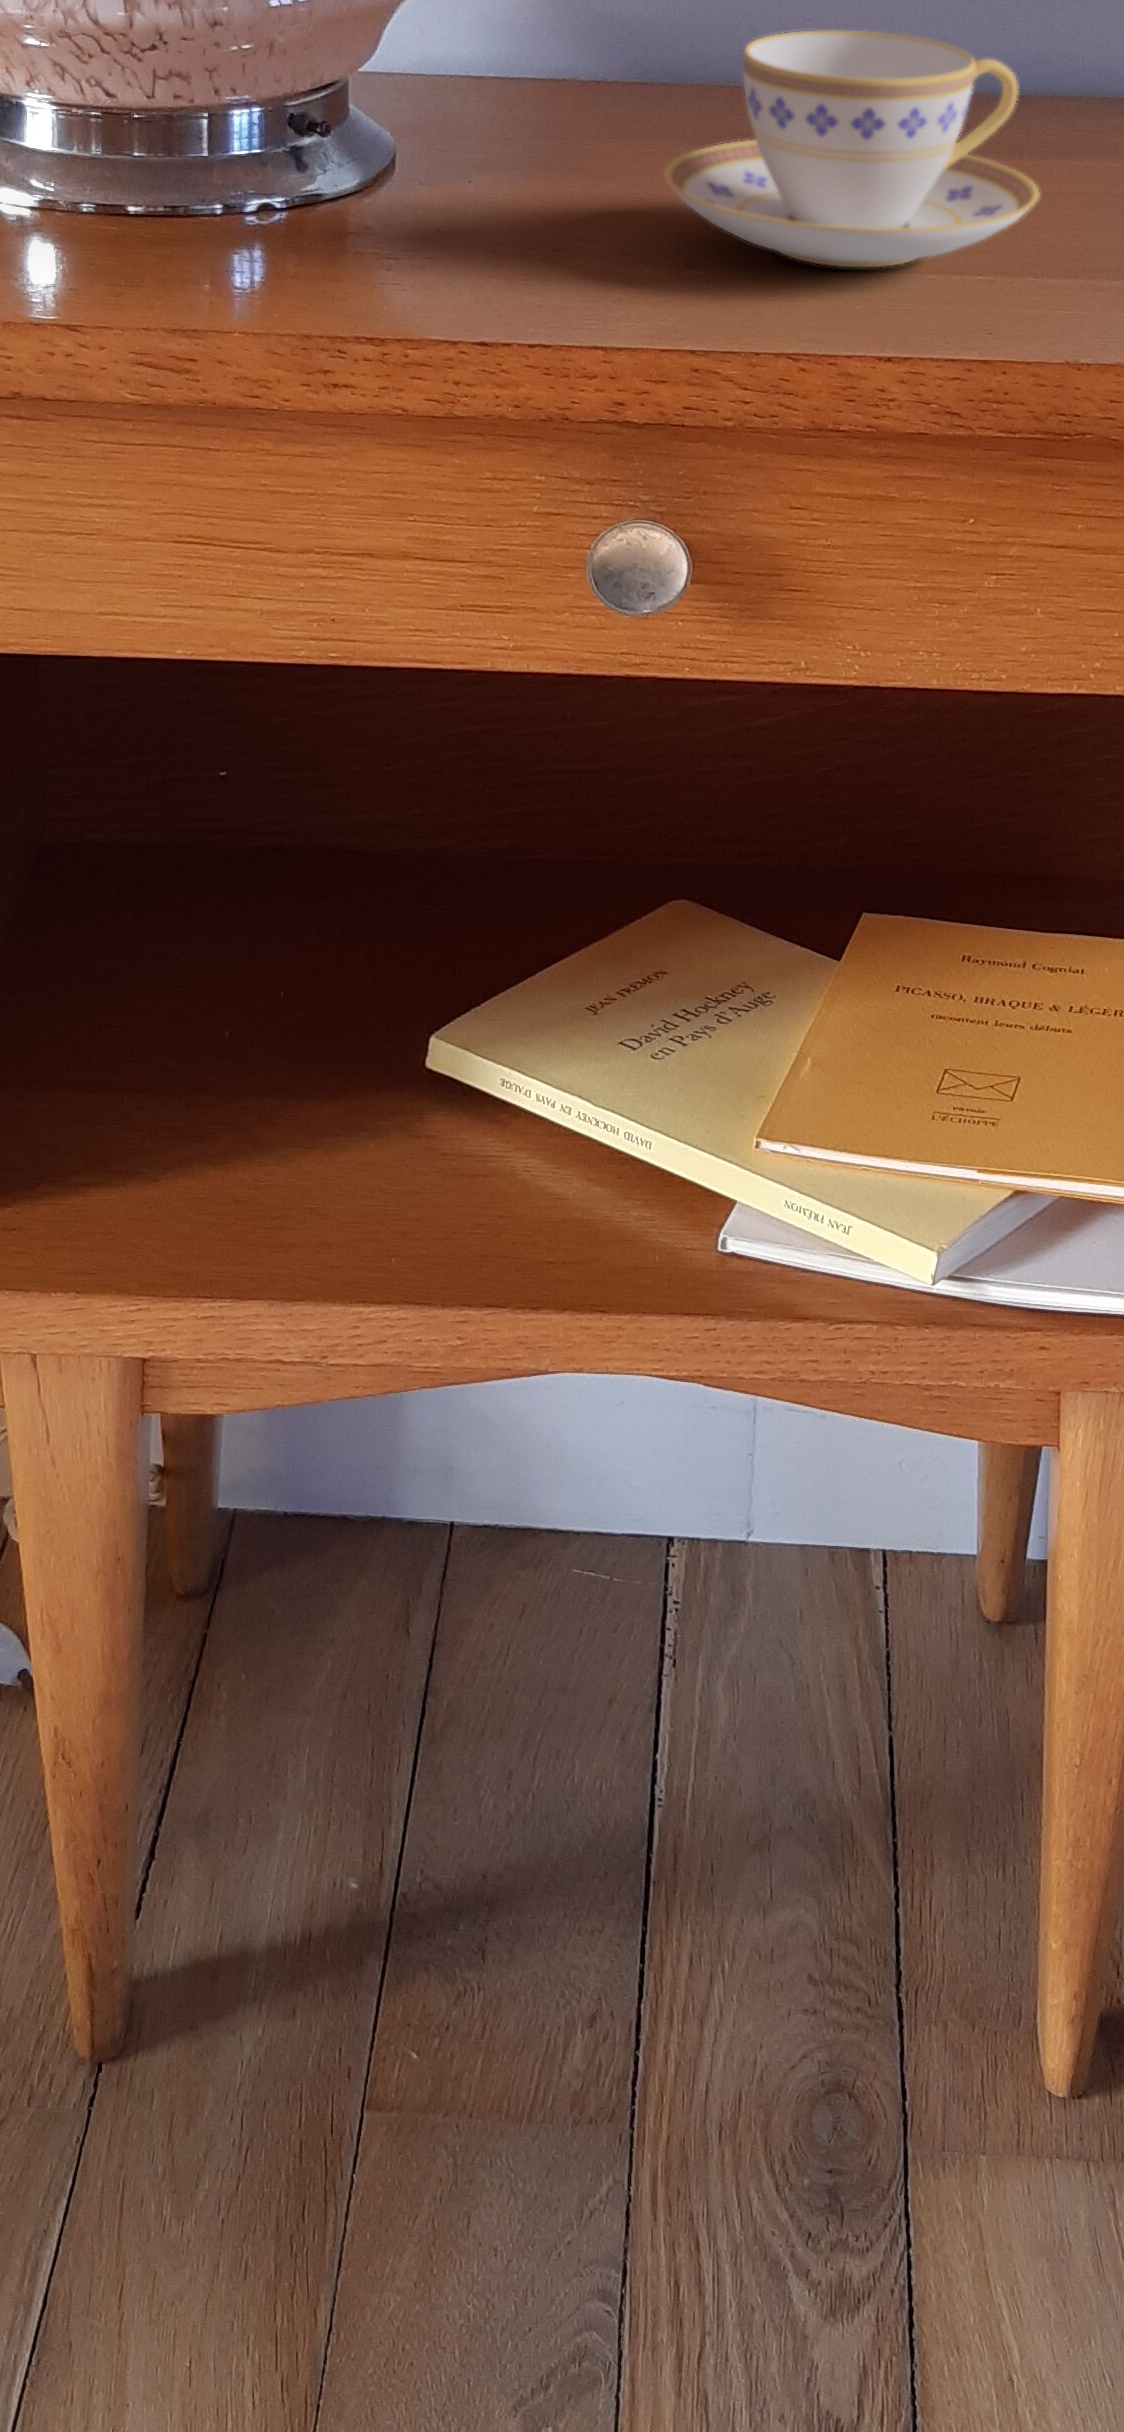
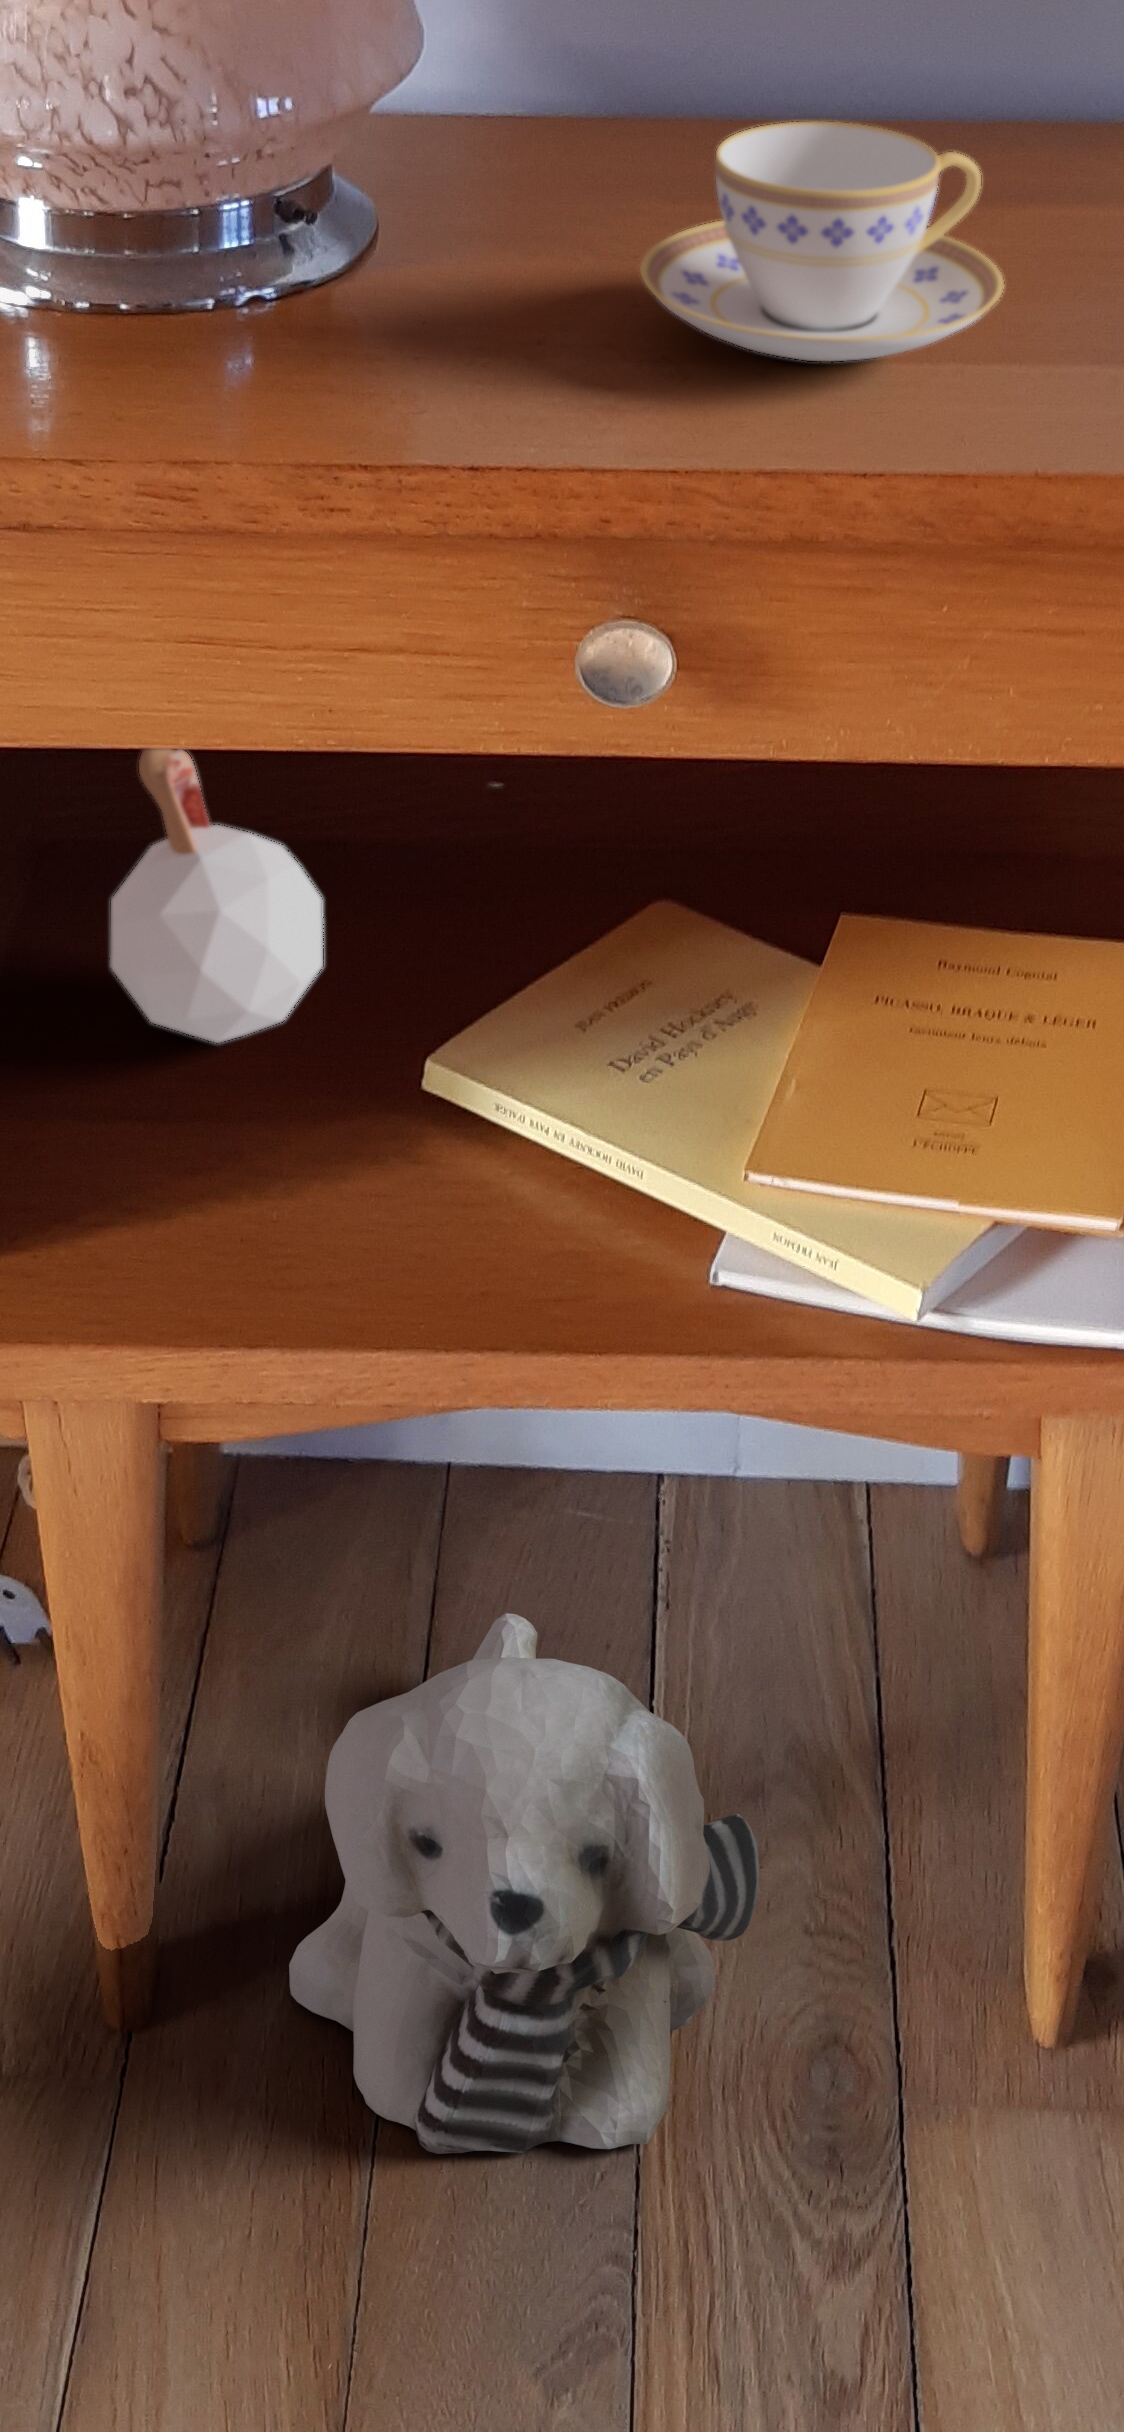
candle: none [105,622,326,1016] -> present [110,749,323,1043]
plush toy: none [267,1657,760,2191] -> present [289,1613,759,2154]

